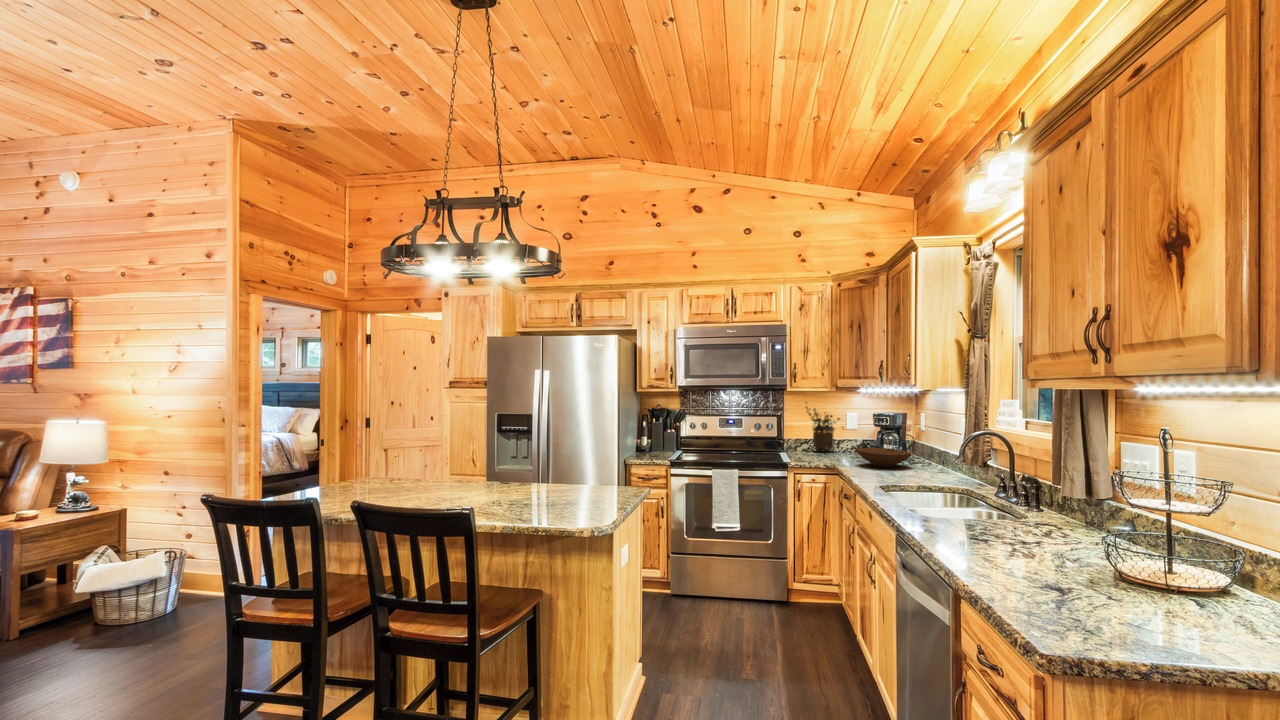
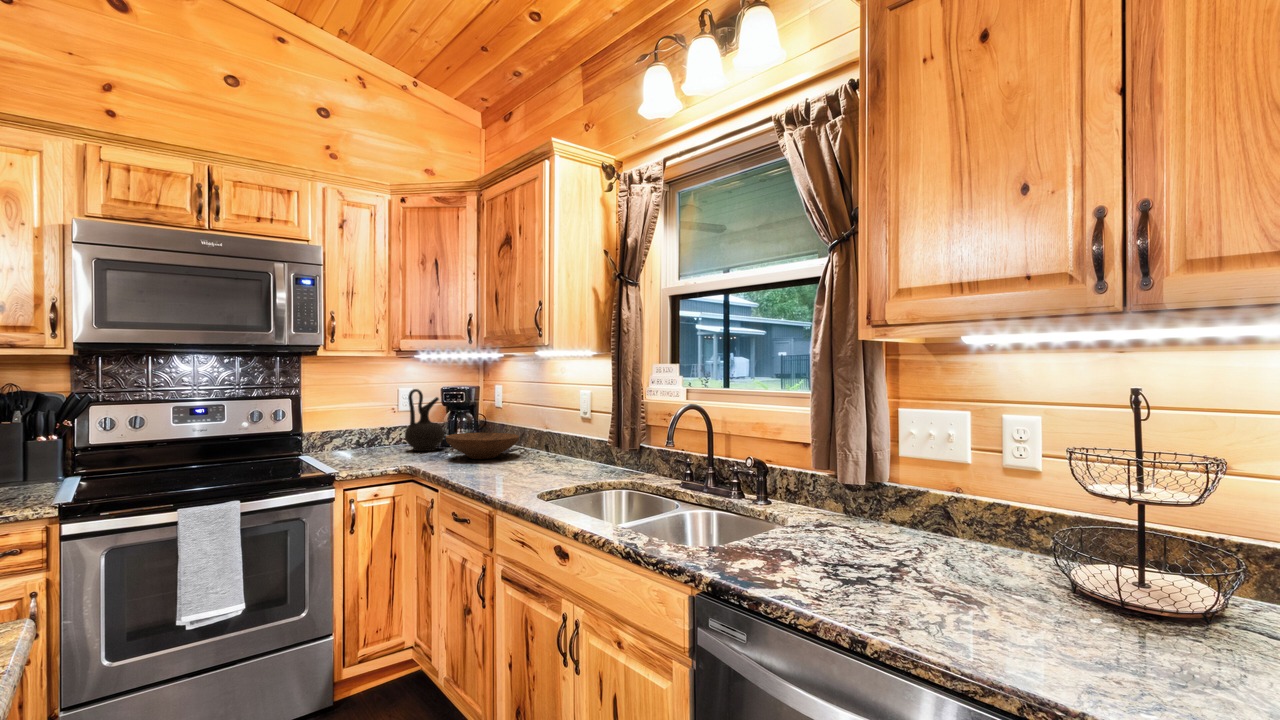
potted plant: present [806,402,840,452] -> none [337,374,393,448]
ceramic jug: none [843,414,870,458] -> present [405,389,444,451]

